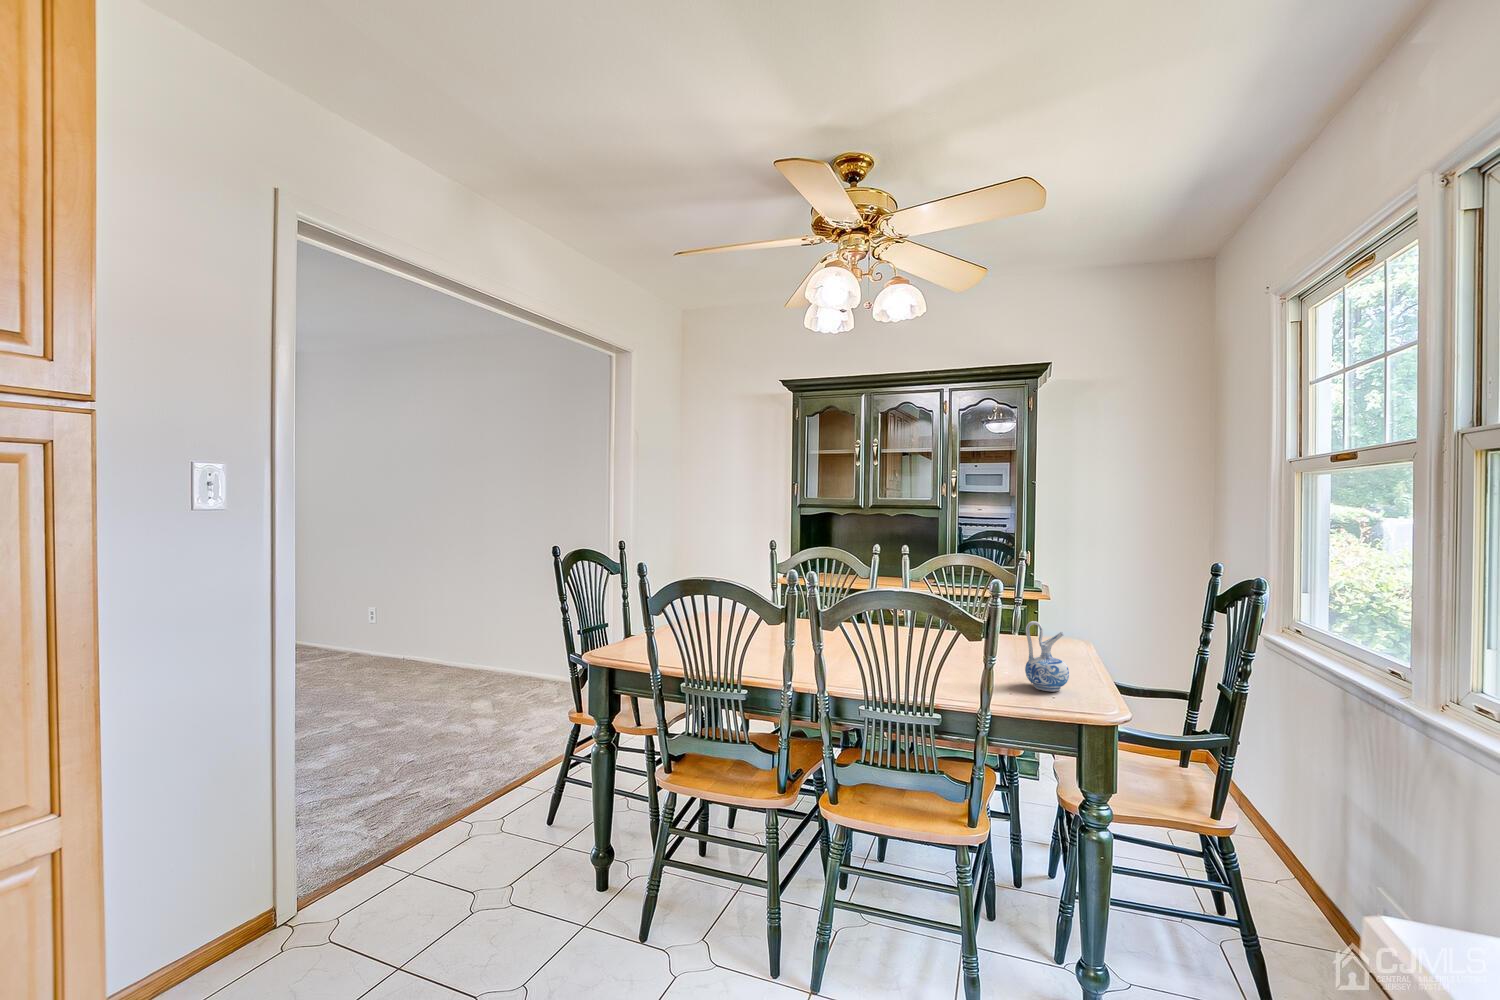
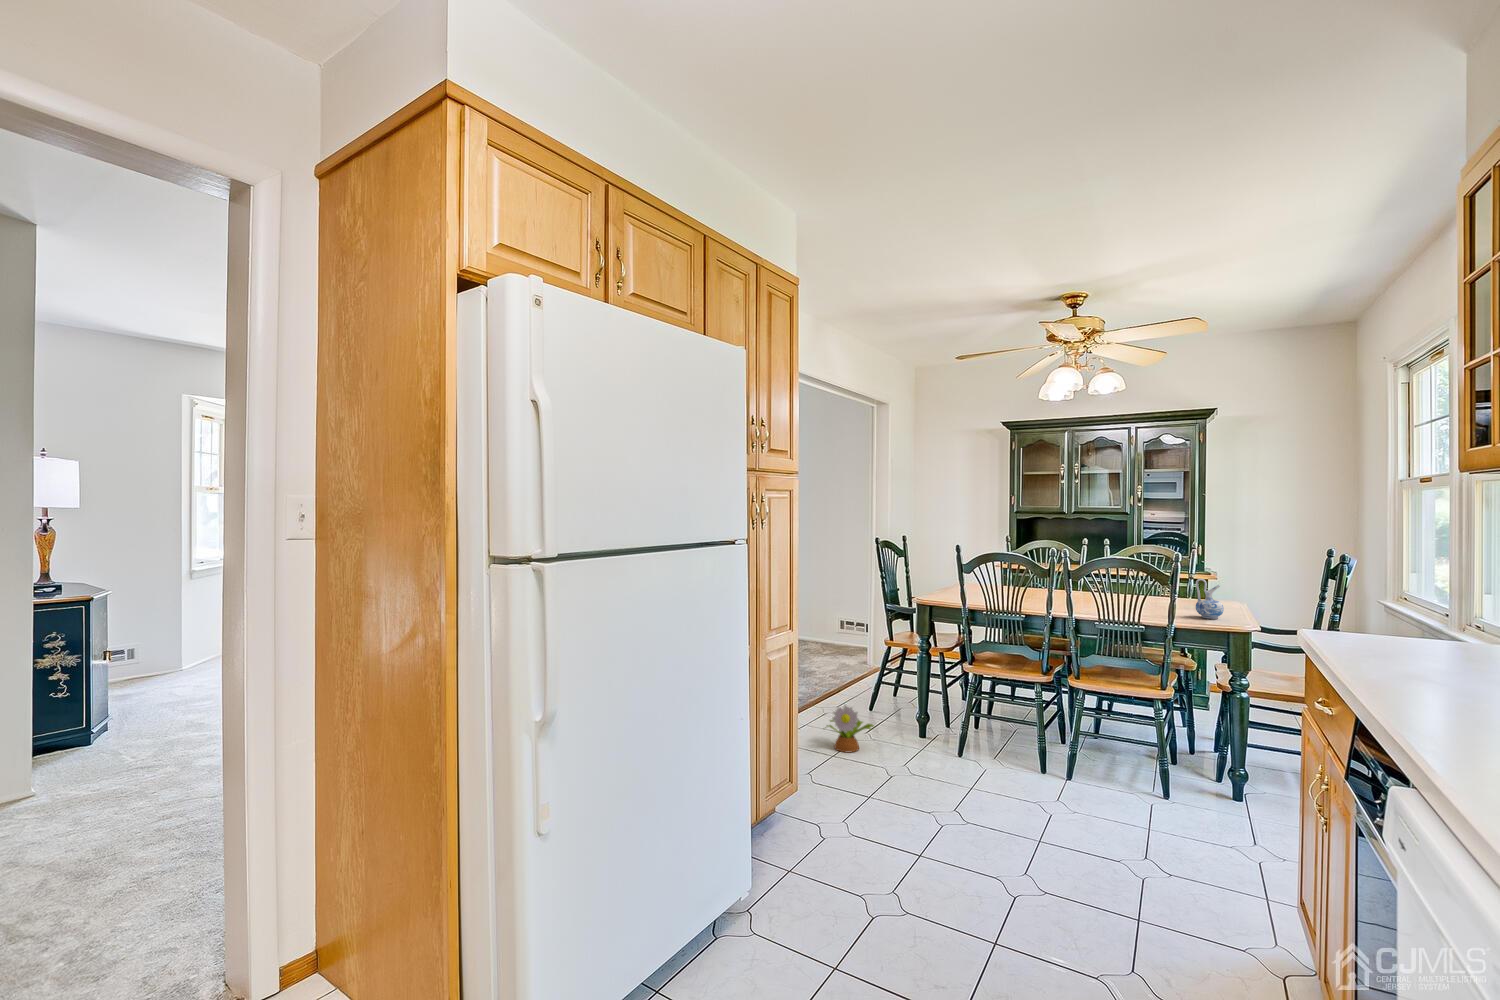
decorative plant: none [385,872,492,961] -> present [827,705,873,752]

